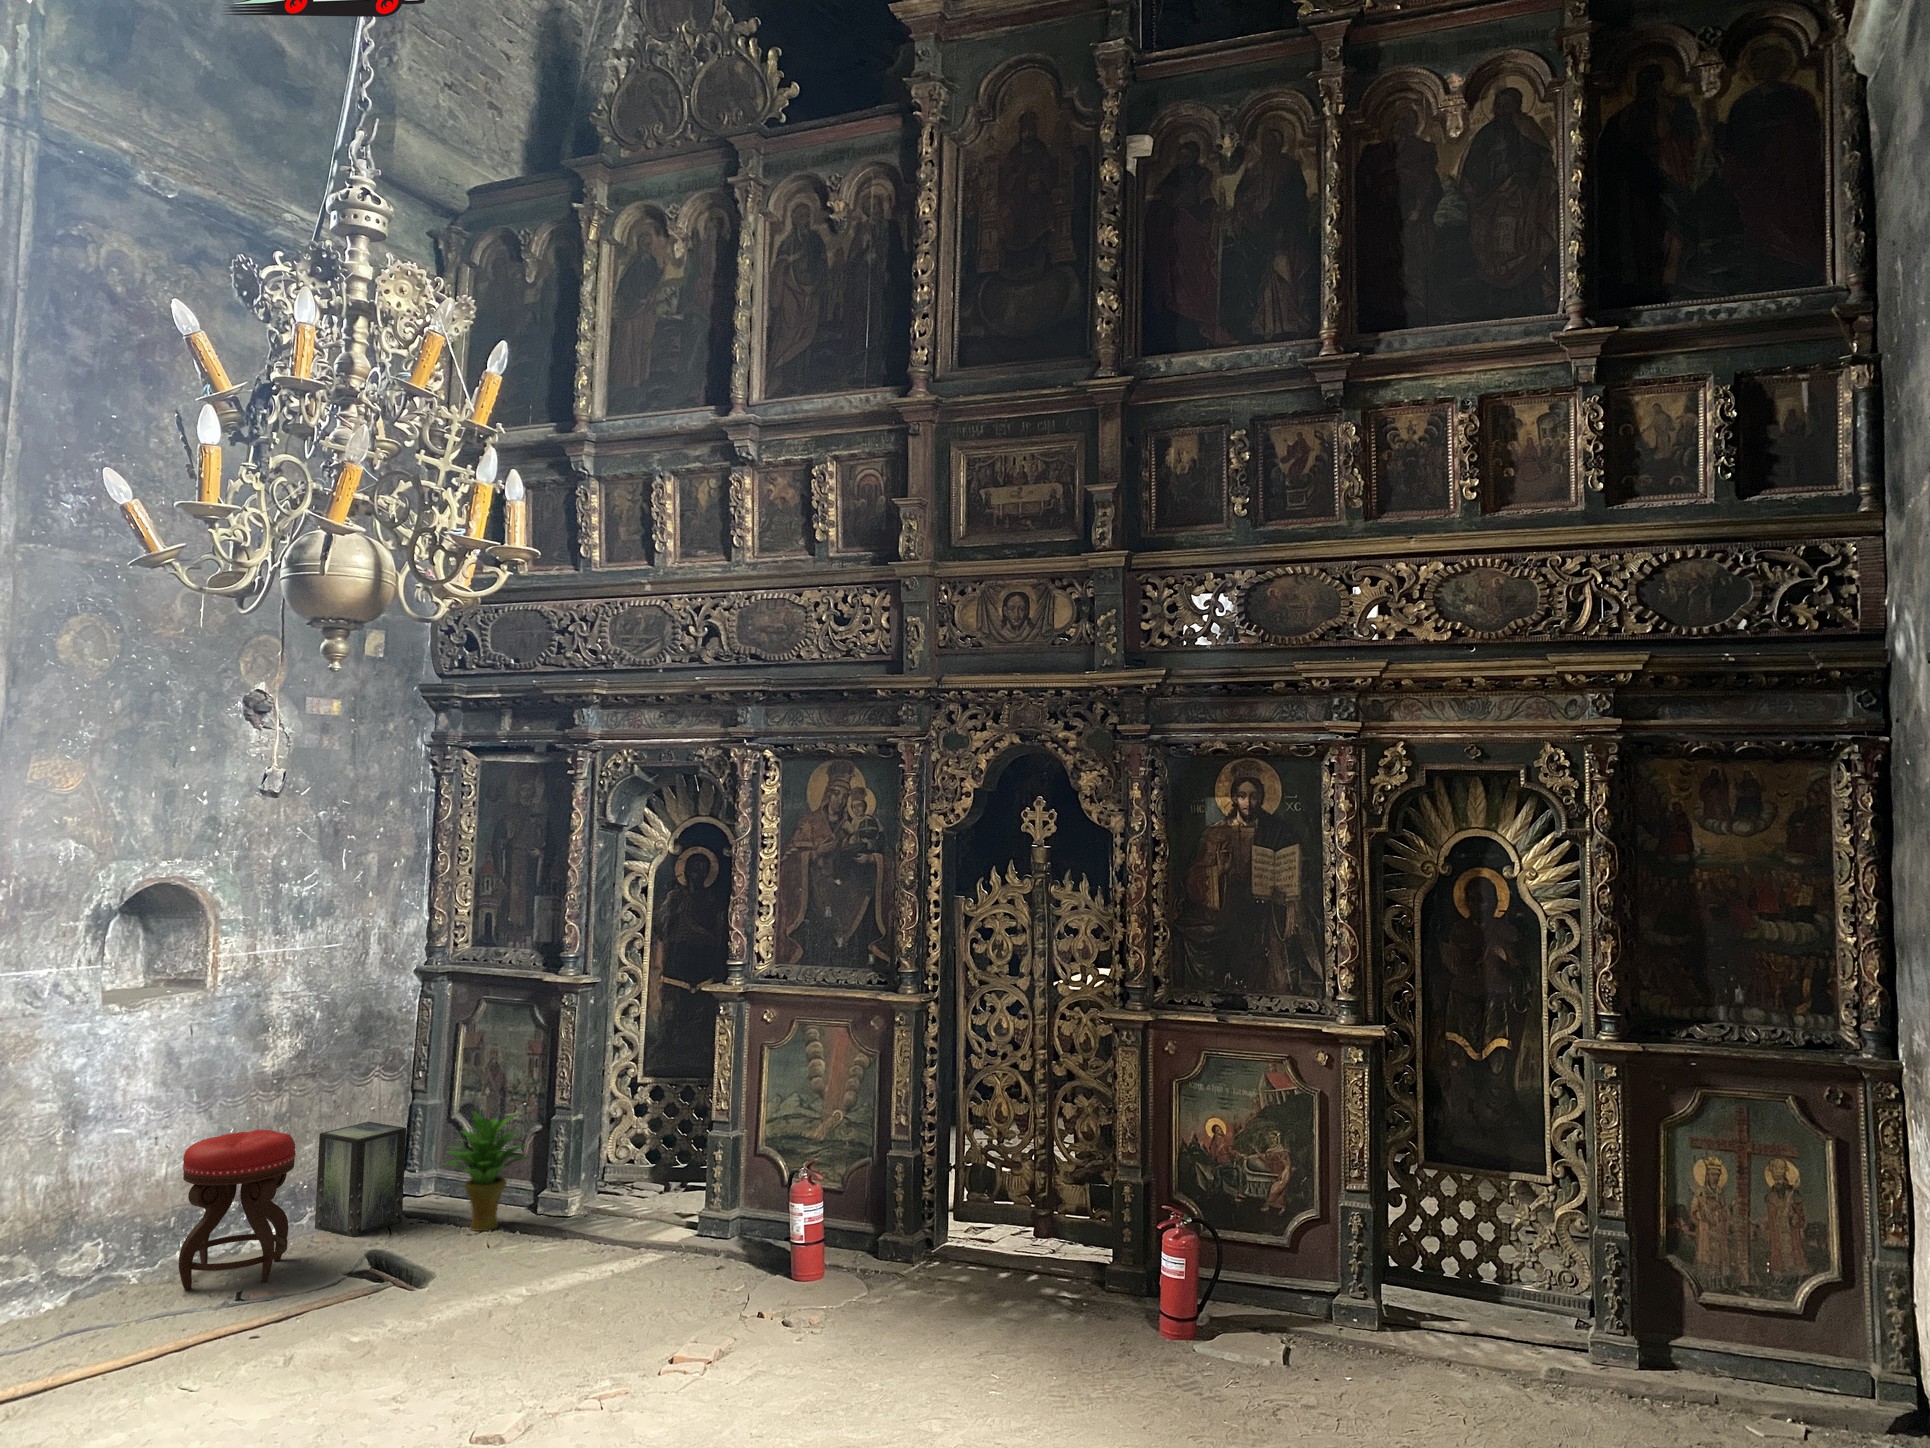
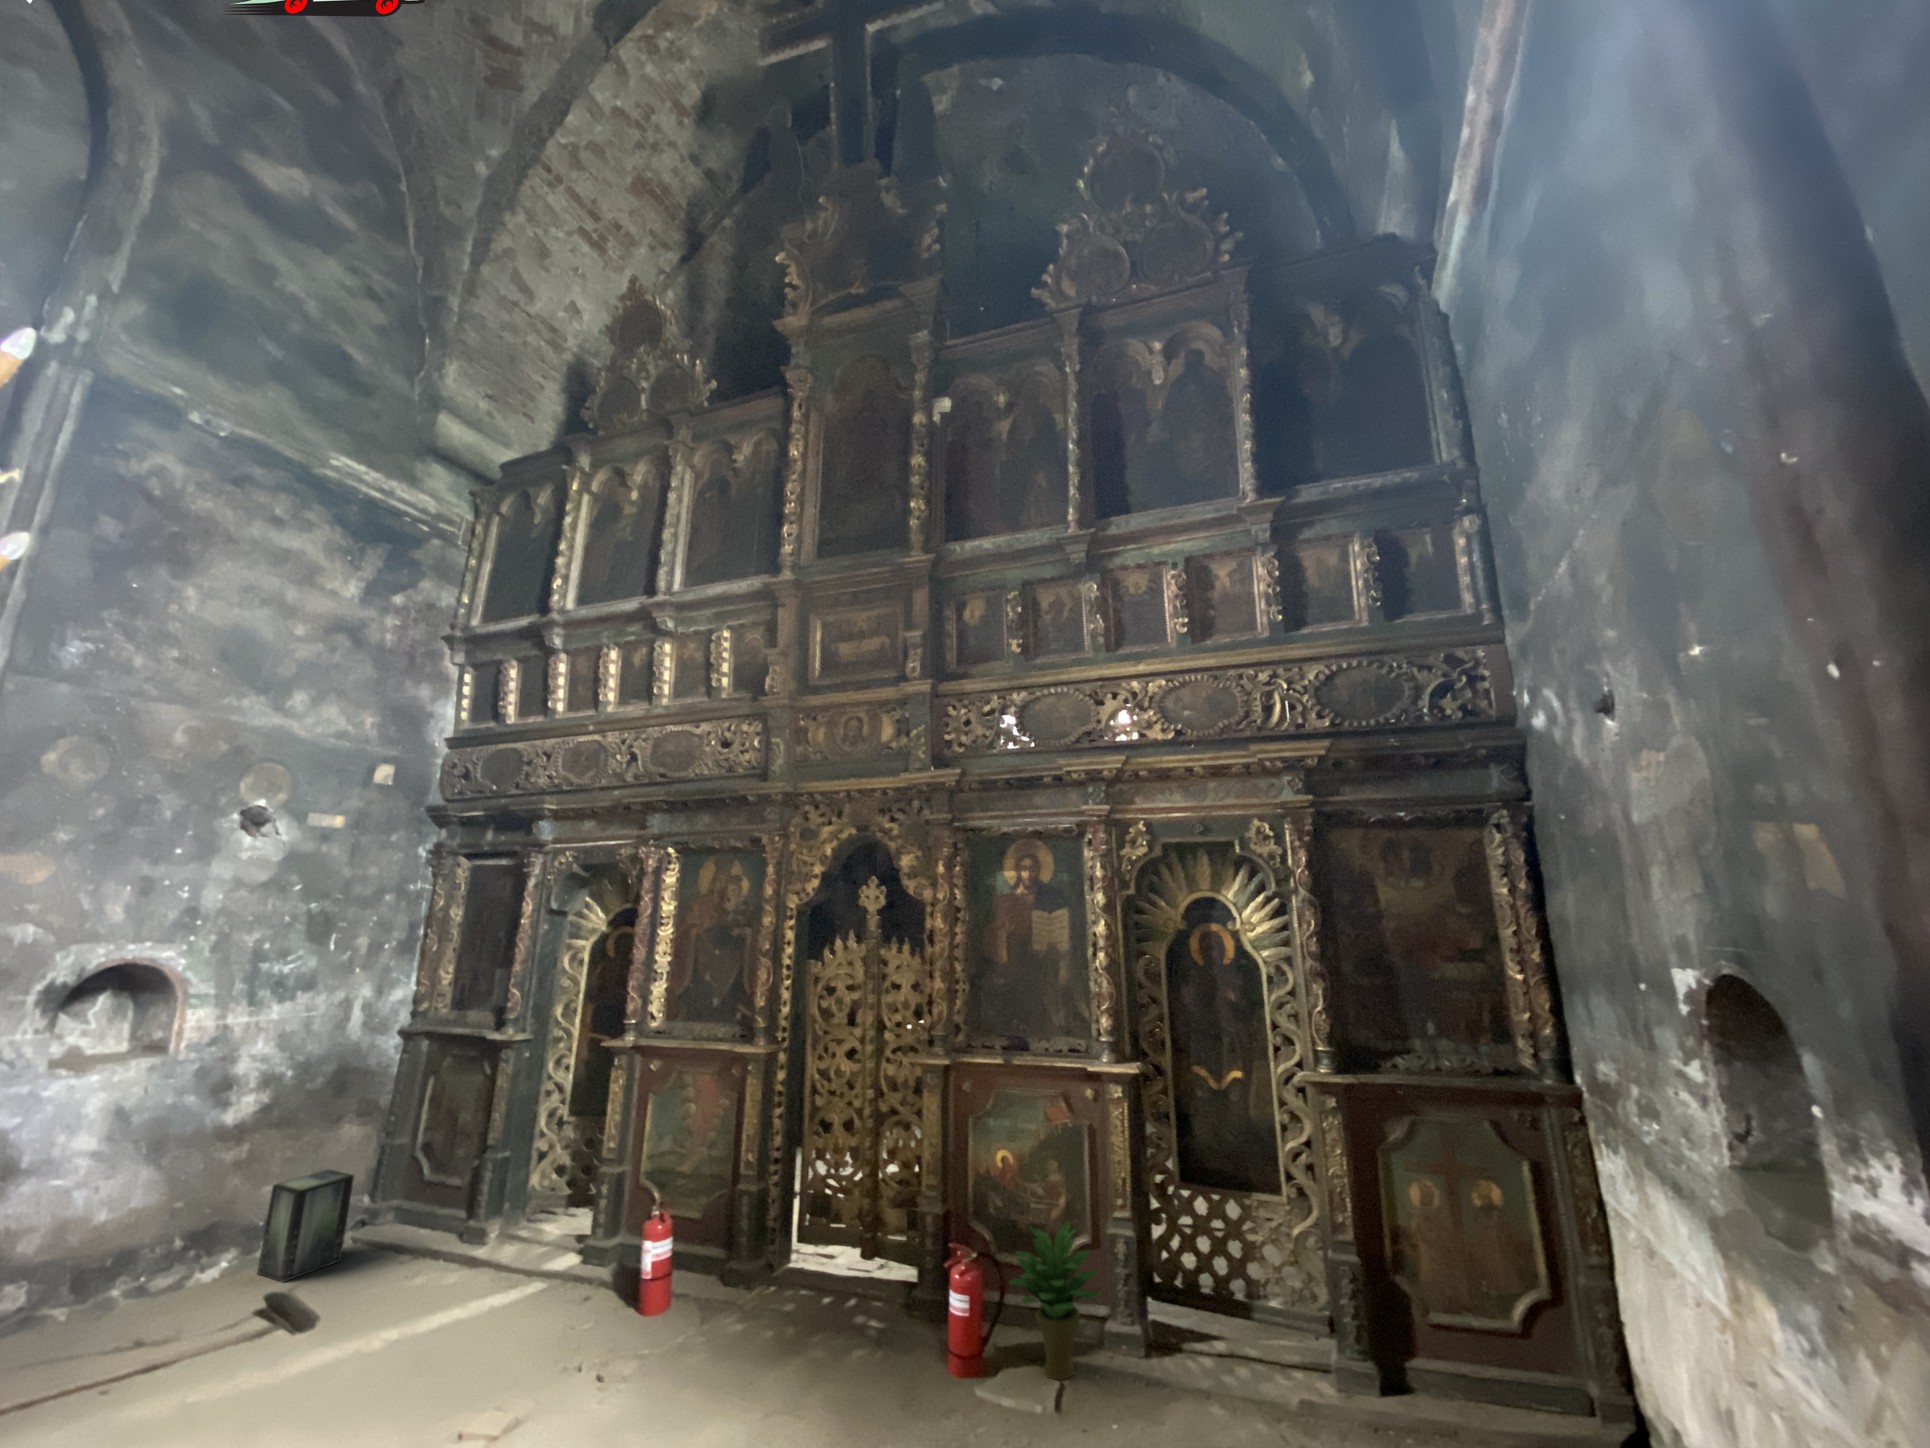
potted plant: present [442,1111,528,1231] -> present [1009,1222,1101,1380]
stool: present [179,1129,296,1290] -> none [65,1190,218,1360]

